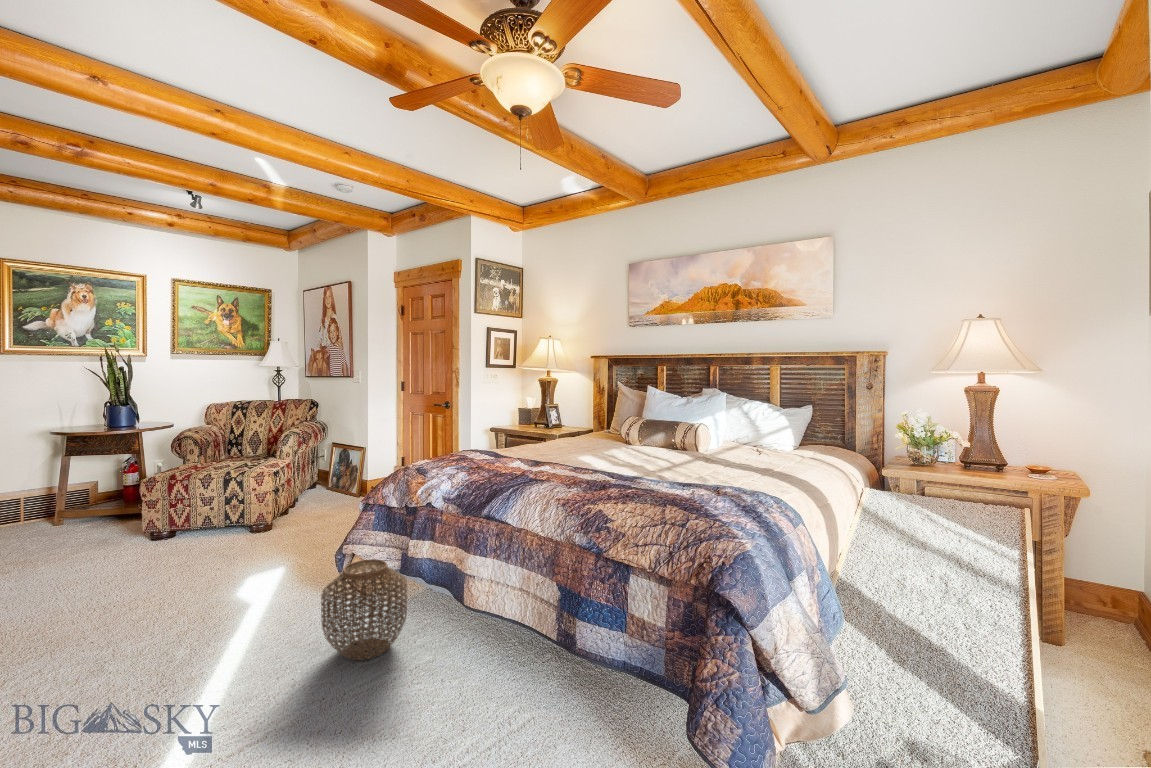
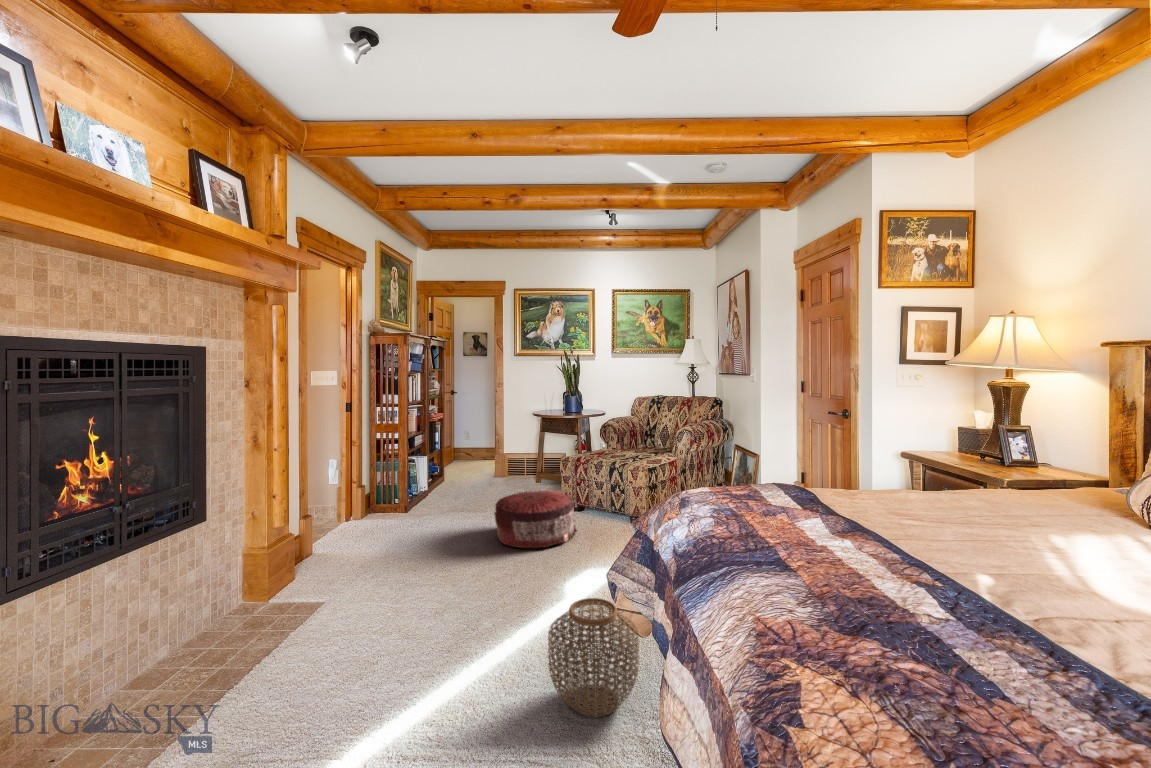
pouf: none [66,513,198,591] -> present [494,491,577,548]

